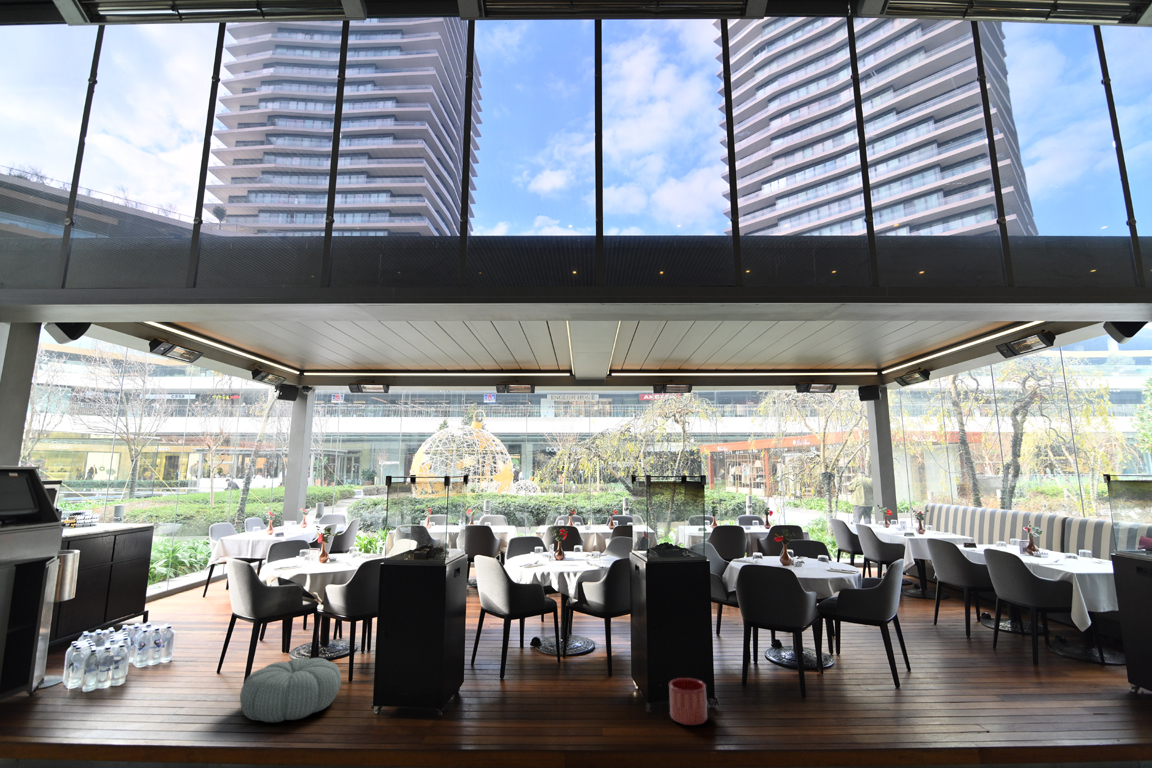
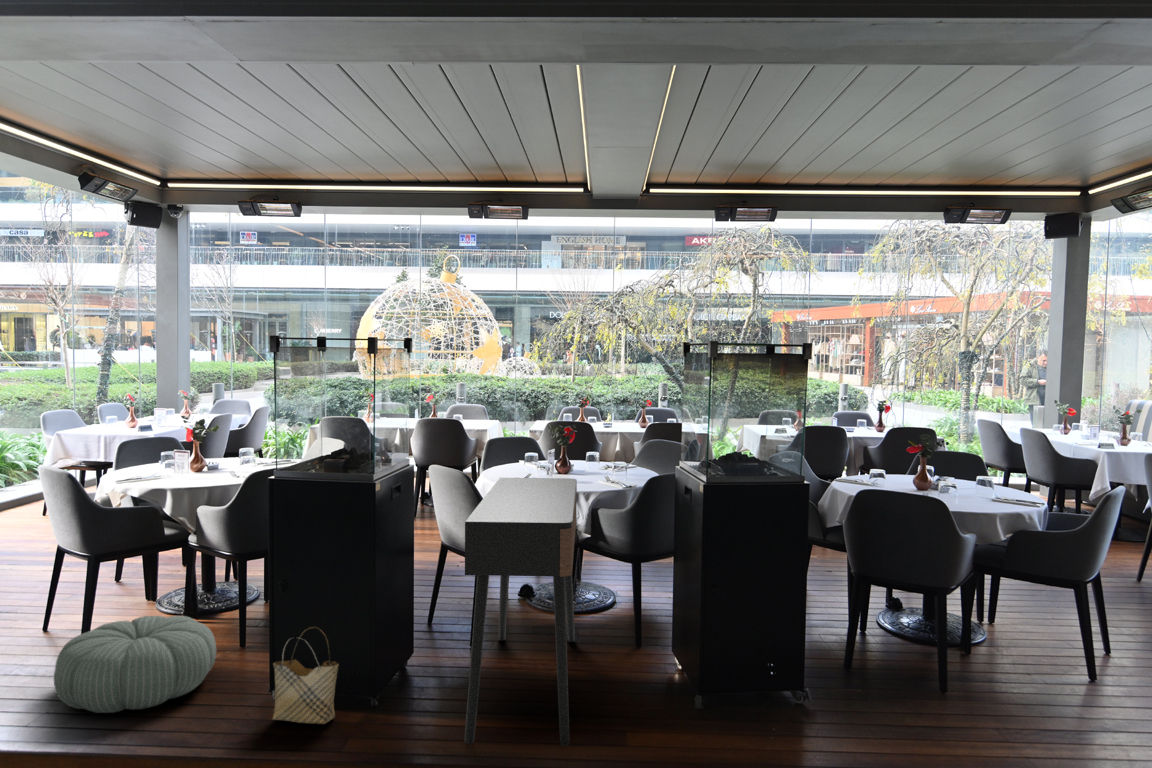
console table: none [503,562,569,735] -> present [464,478,577,746]
woven basket: none [380,660,423,725] -> present [273,627,339,724]
planter: present [669,678,707,725] -> none [734,662,794,735]

